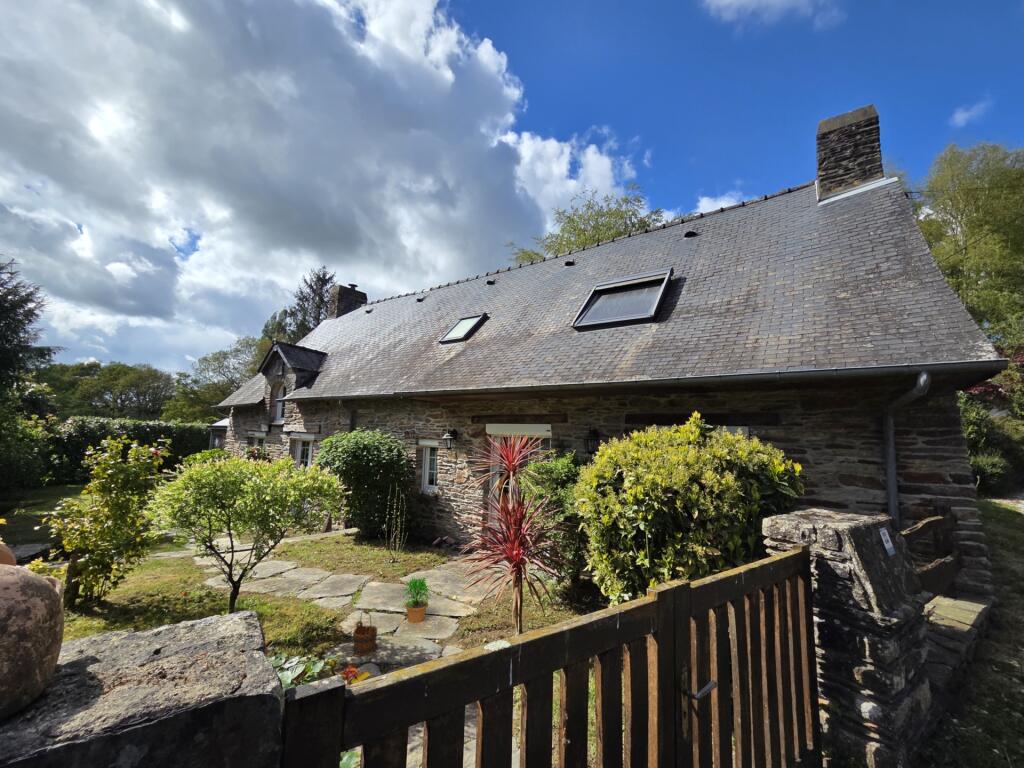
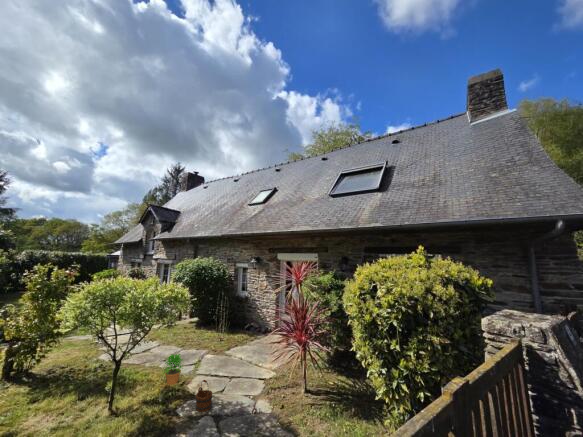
potted plant: present [402,578,431,623] -> present [164,354,183,385]

